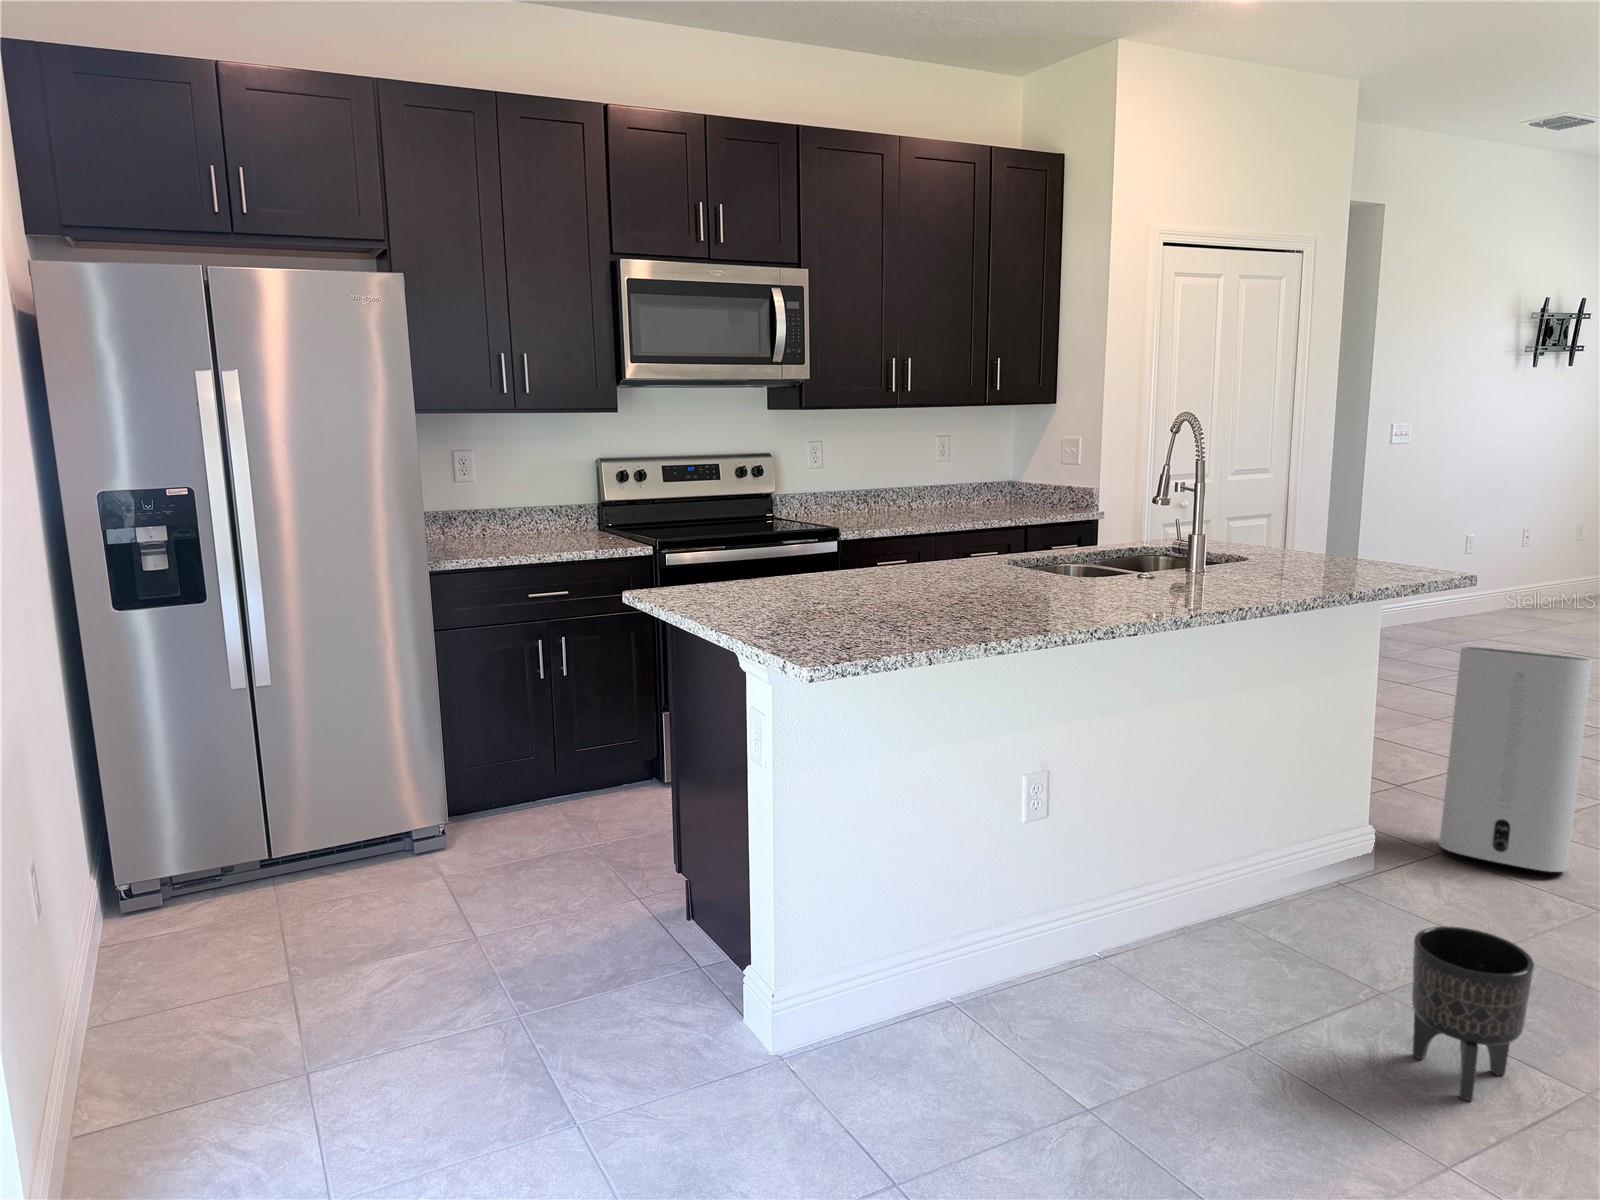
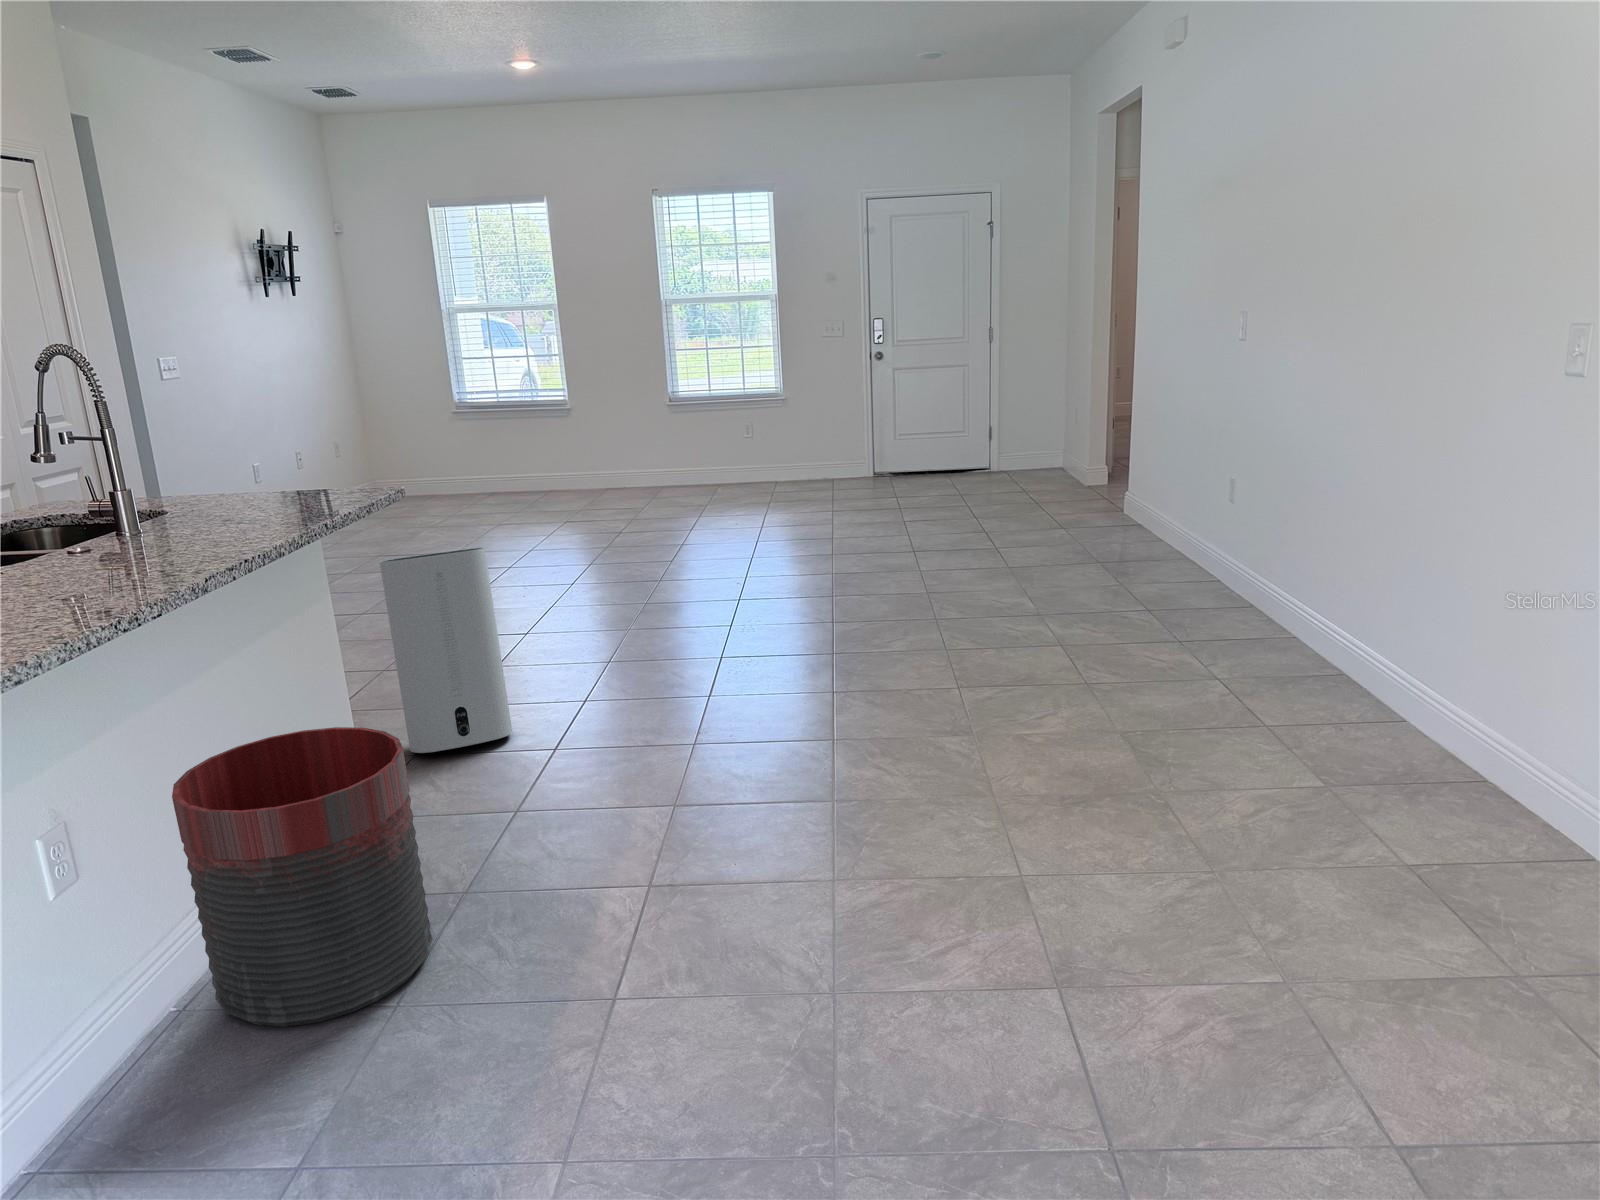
trash can: none [1128,765,1338,1030] -> present [172,727,433,1027]
planter: present [1412,926,1534,1101] -> none [505,794,603,942]

